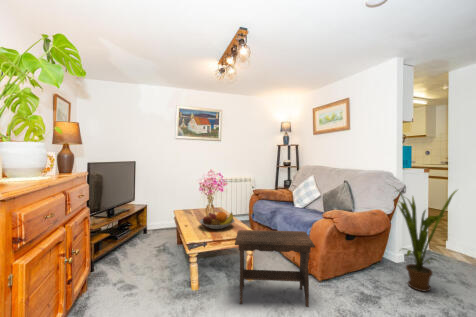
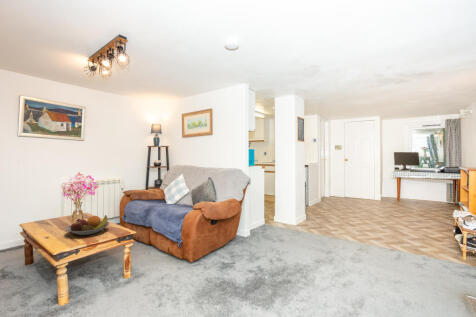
house plant: present [395,188,457,291] -> none [238,179,279,252]
footstool: present [235,230,315,307] -> none [115,223,190,301]

